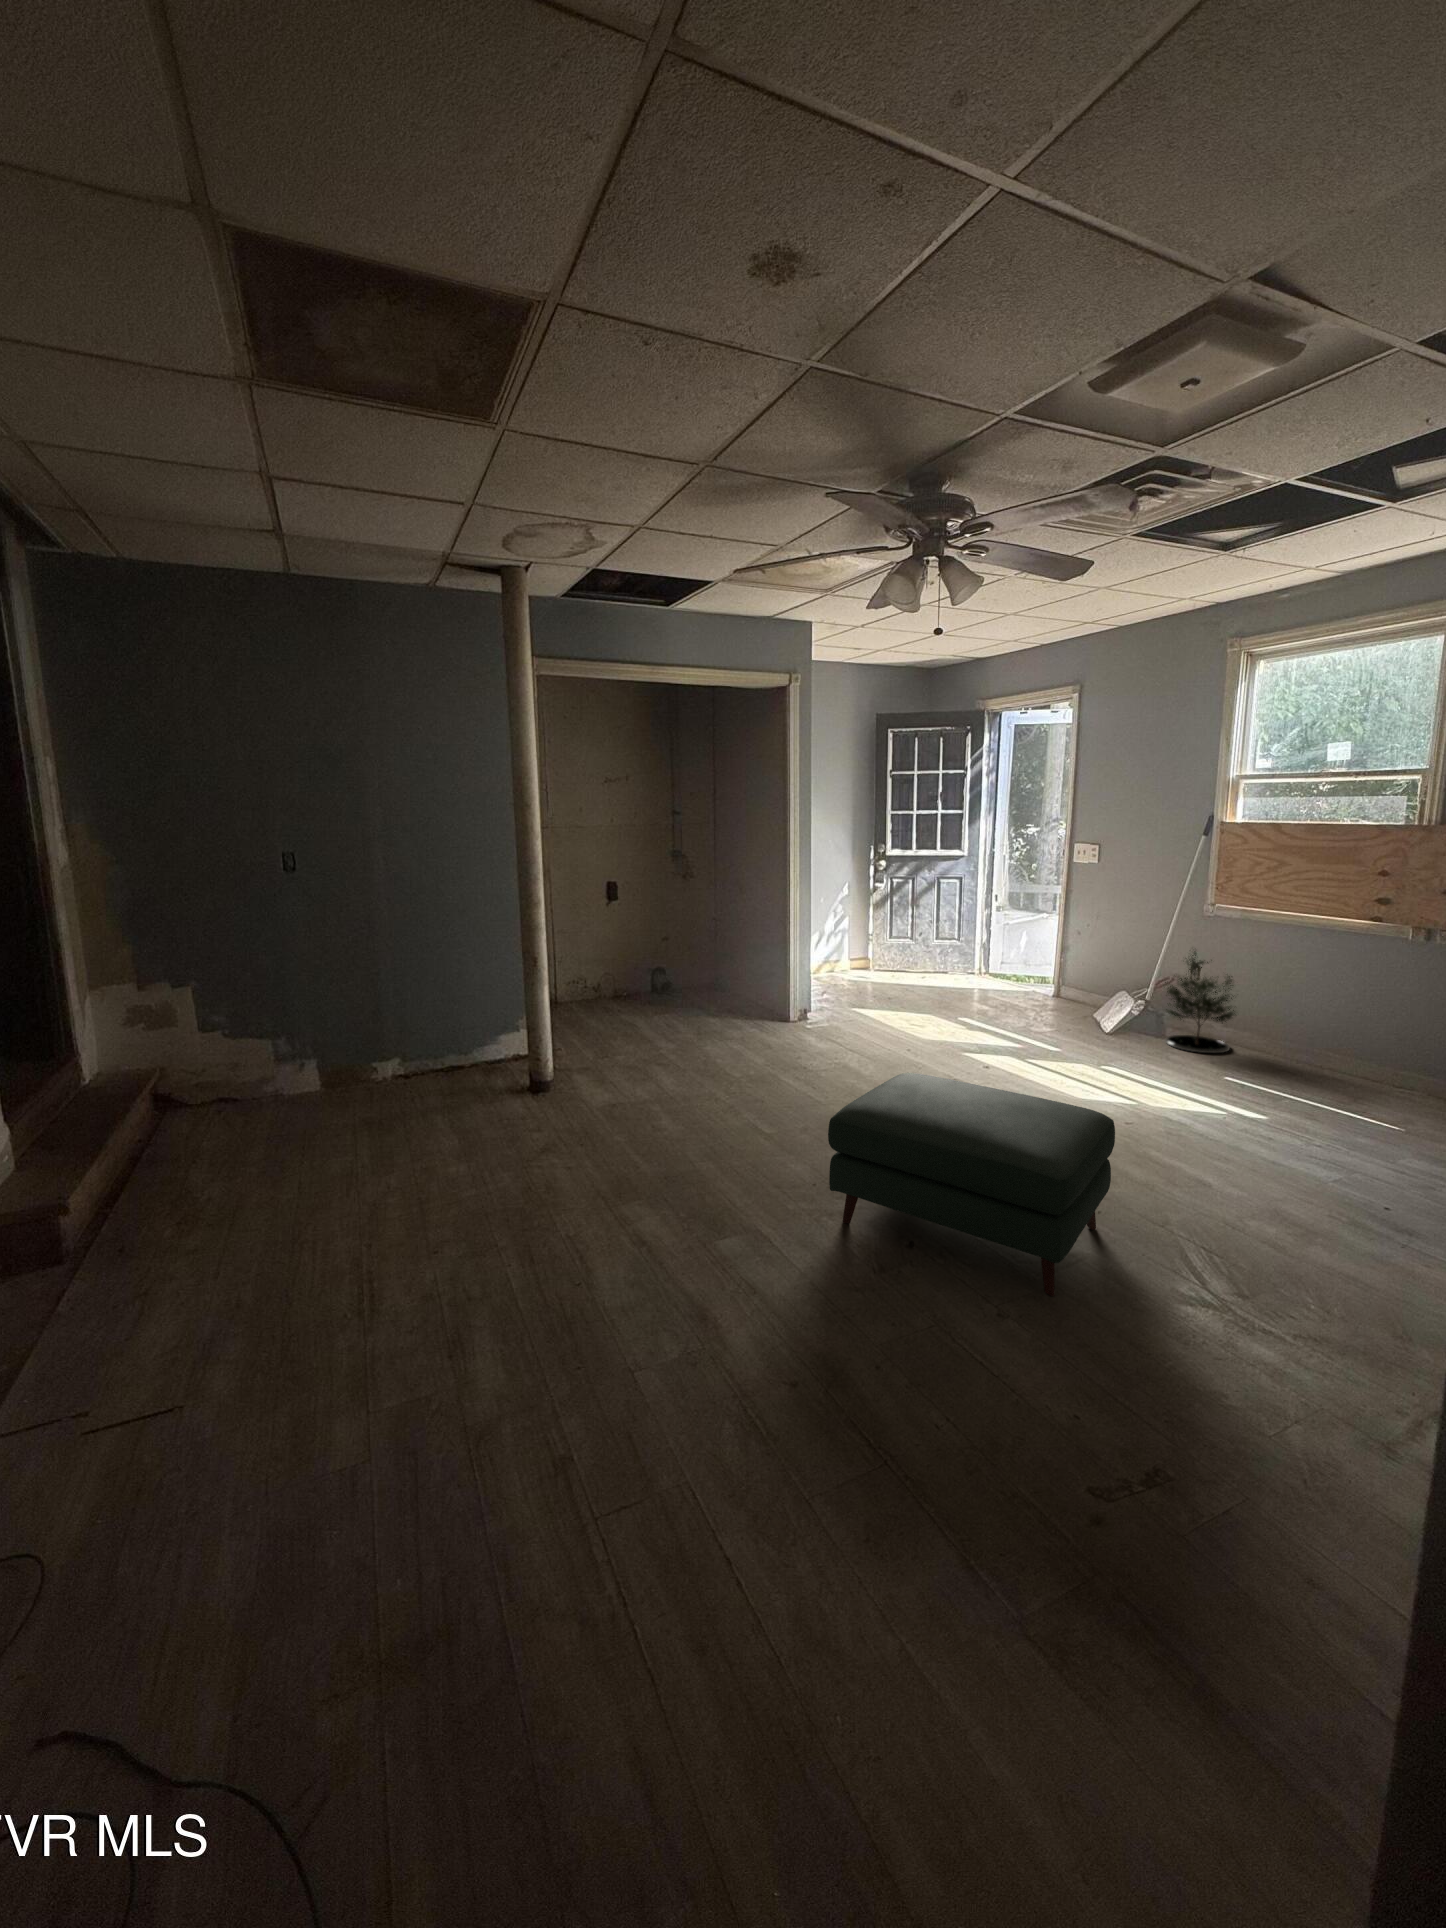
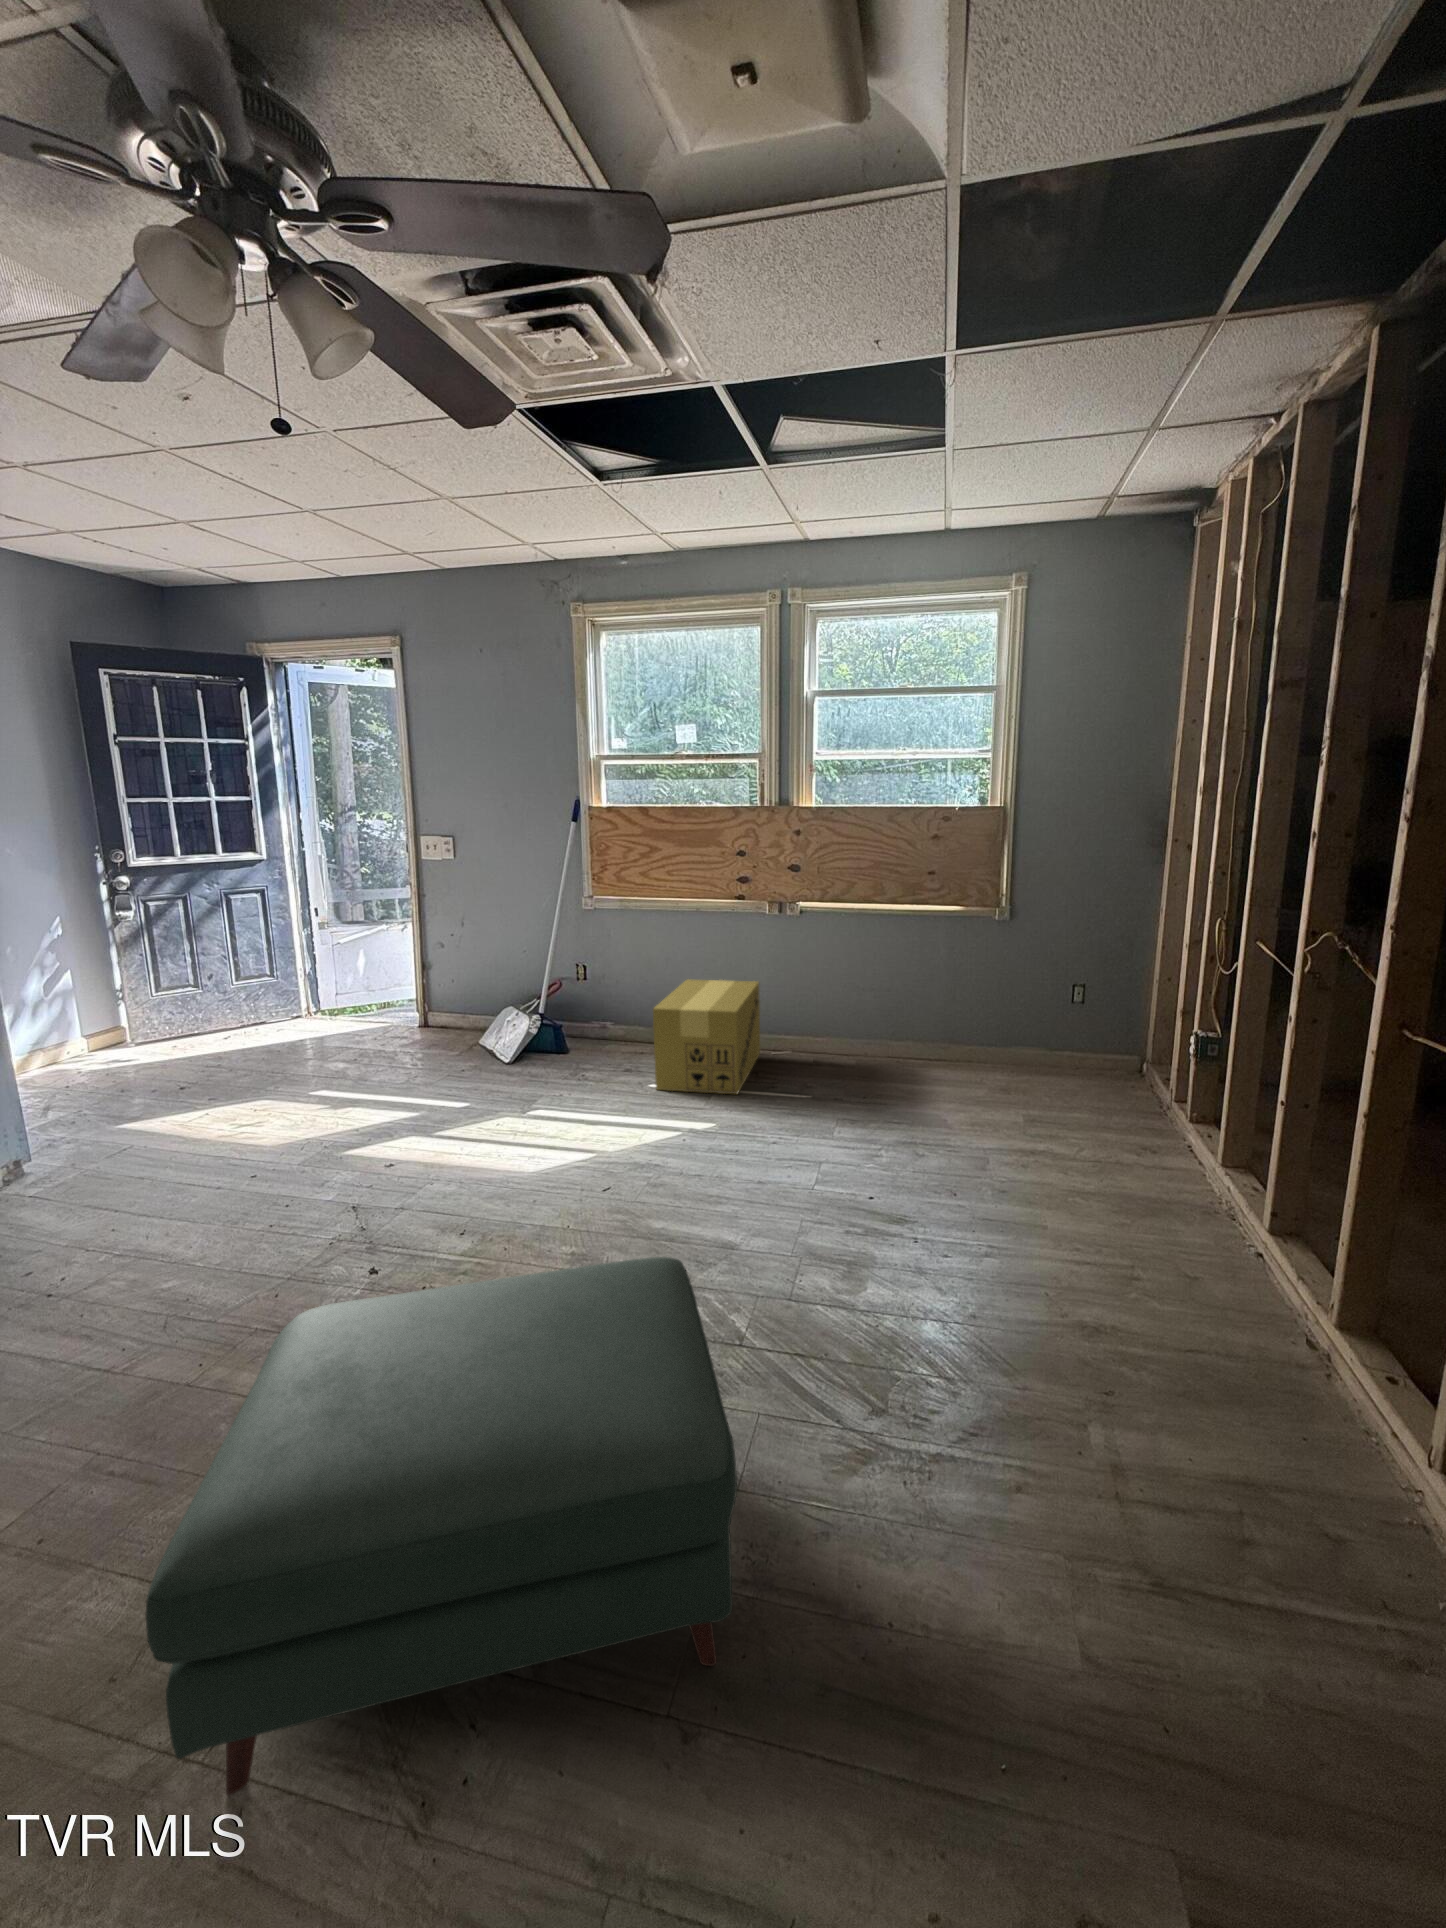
potted tree: present [1165,951,1236,1053] -> none [559,947,634,1065]
cardboard box: none [1232,993,1389,1104] -> present [653,979,760,1094]

